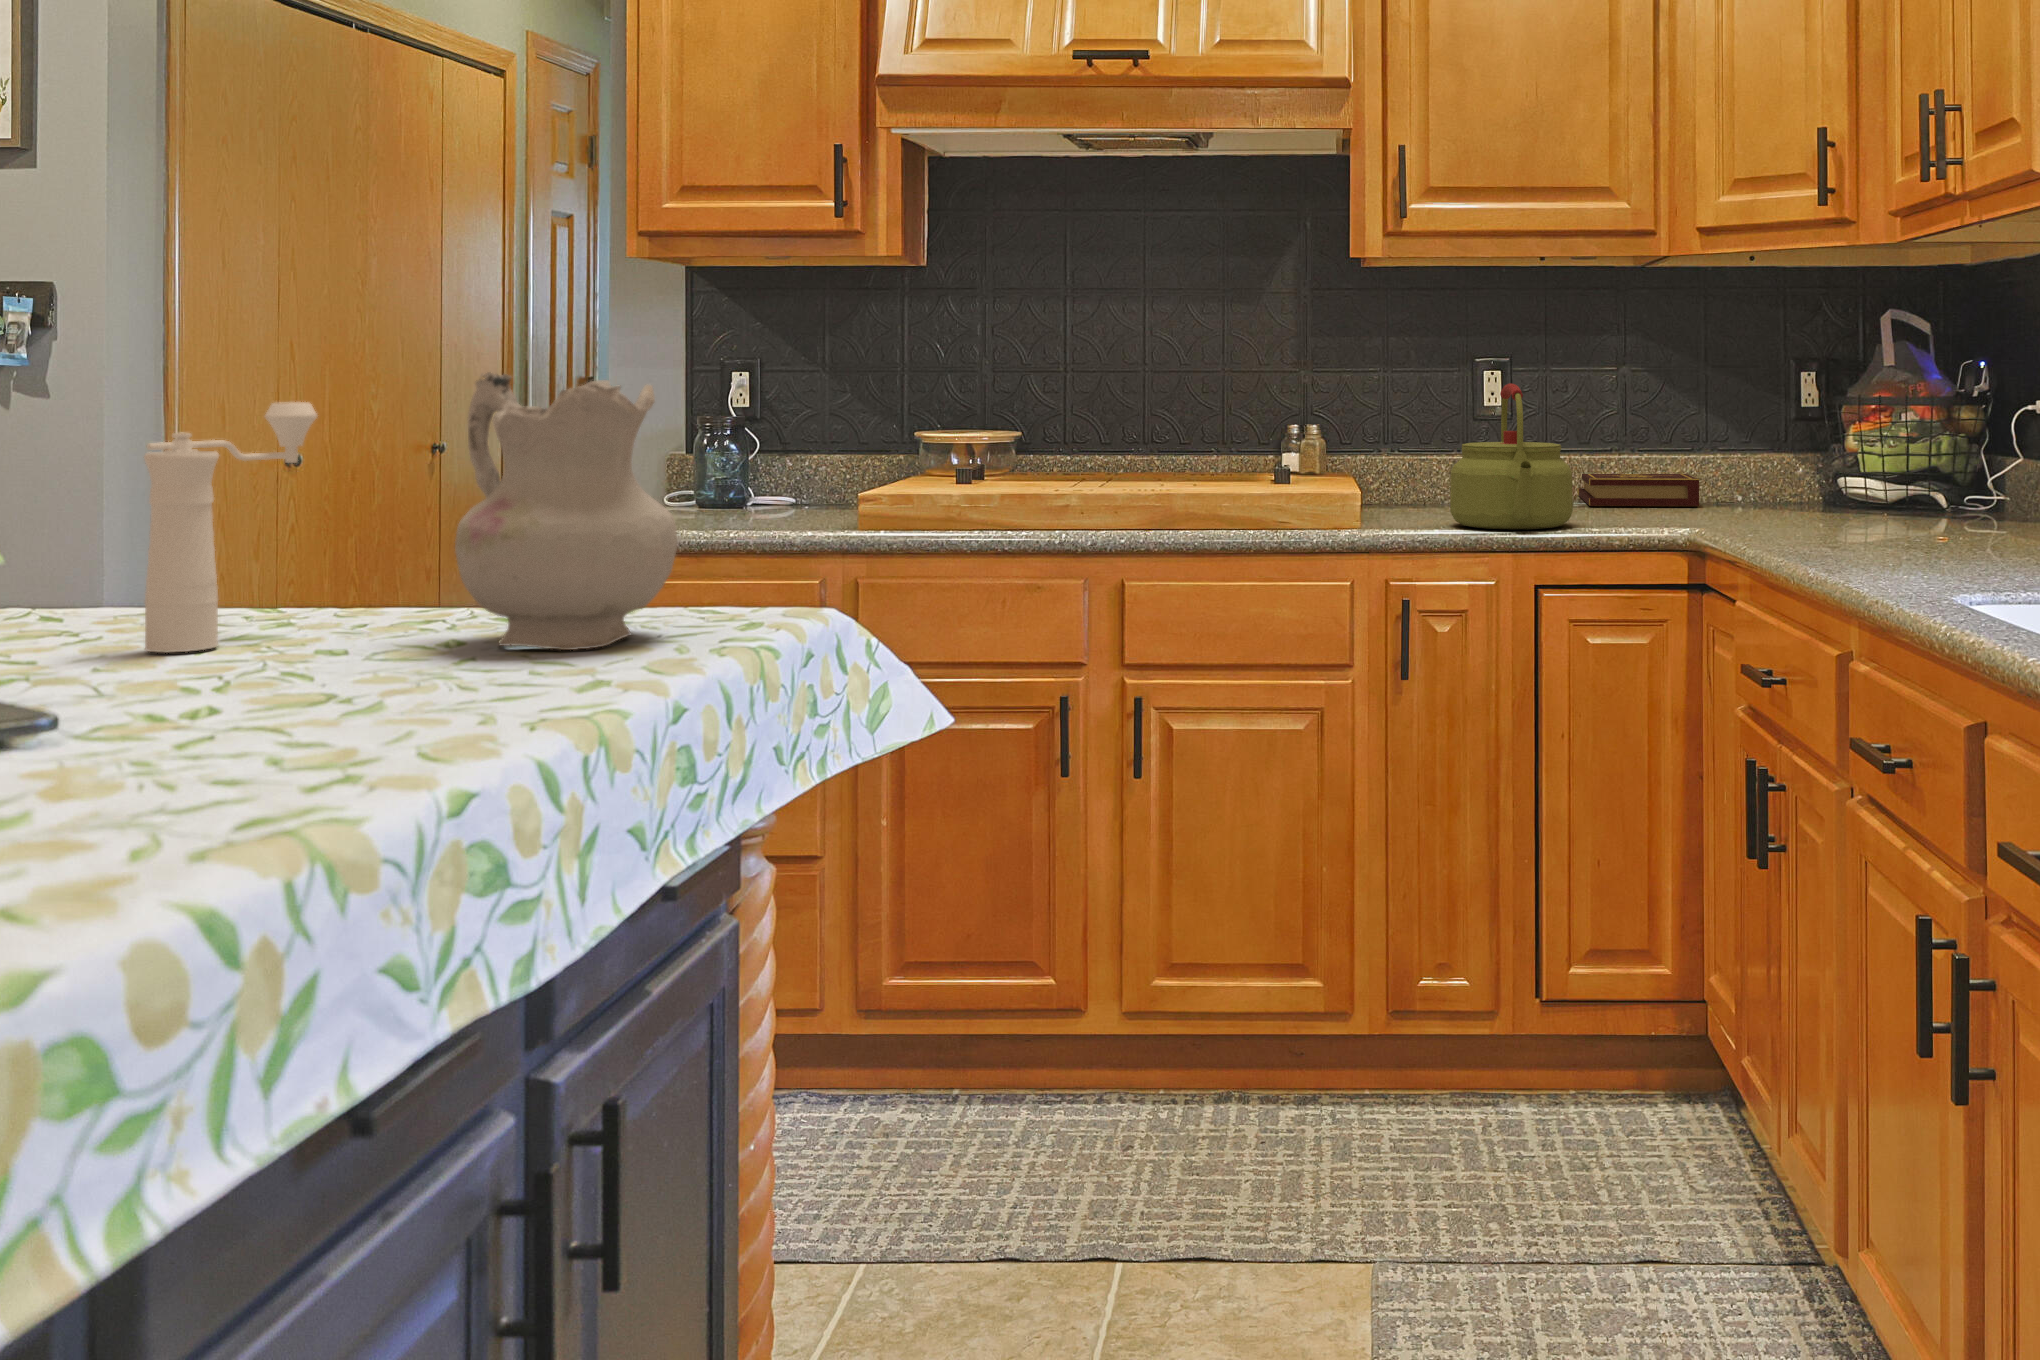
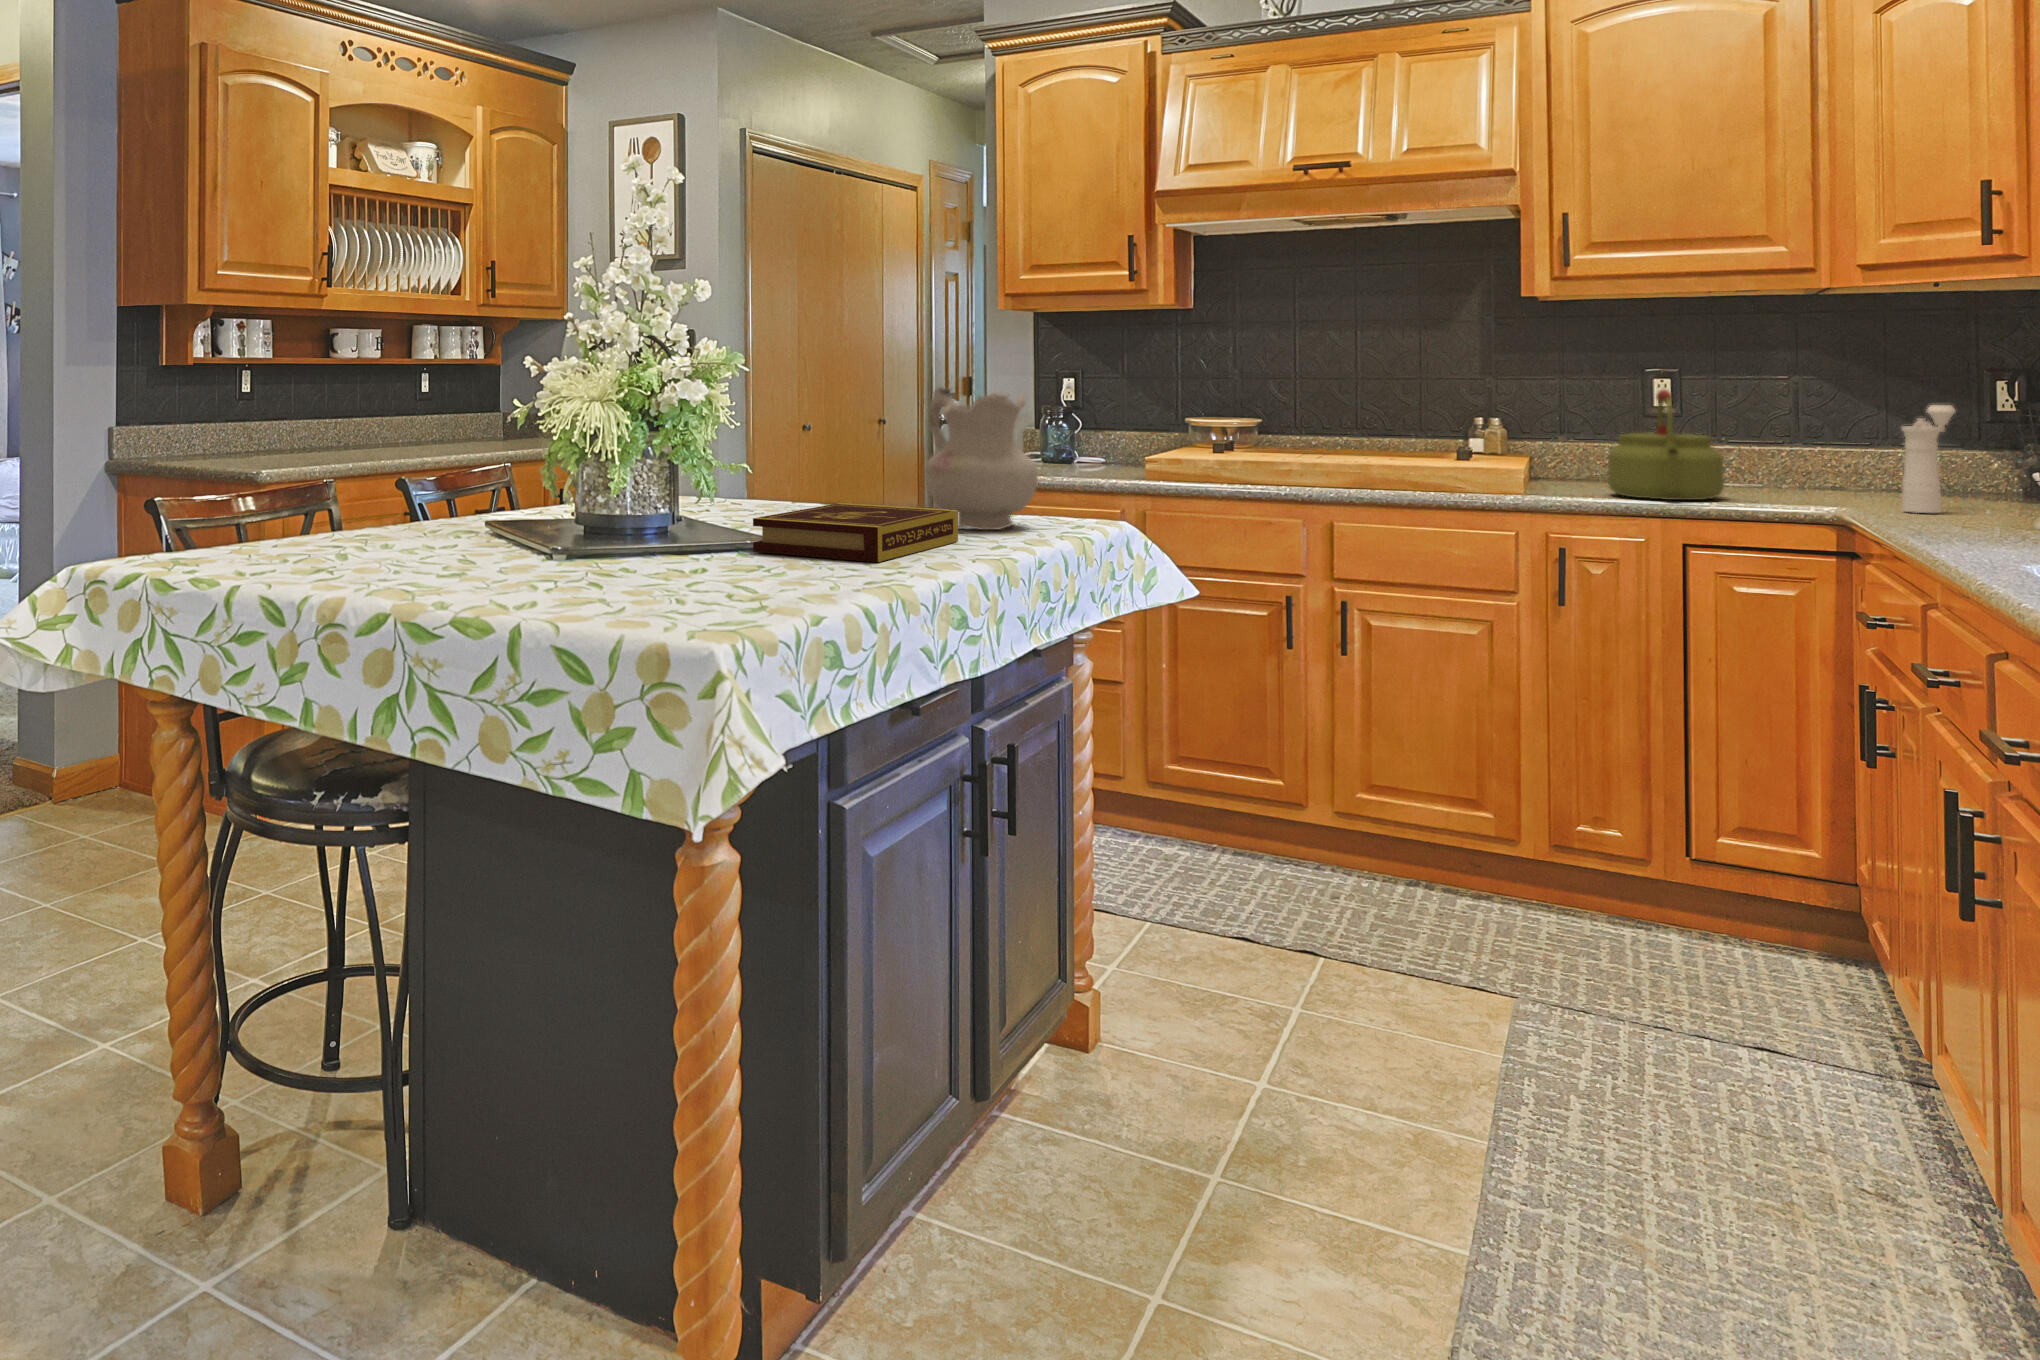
pepper mill: present [144,402,317,652] -> present [1902,405,1955,513]
book: present [1578,474,1699,506] -> present [753,503,958,562]

